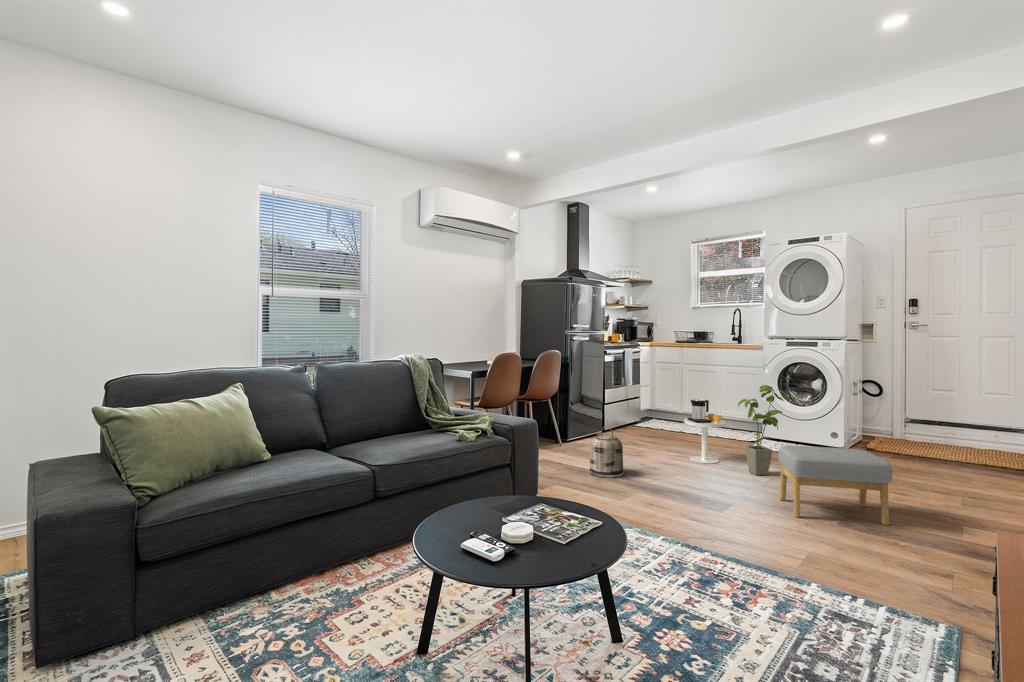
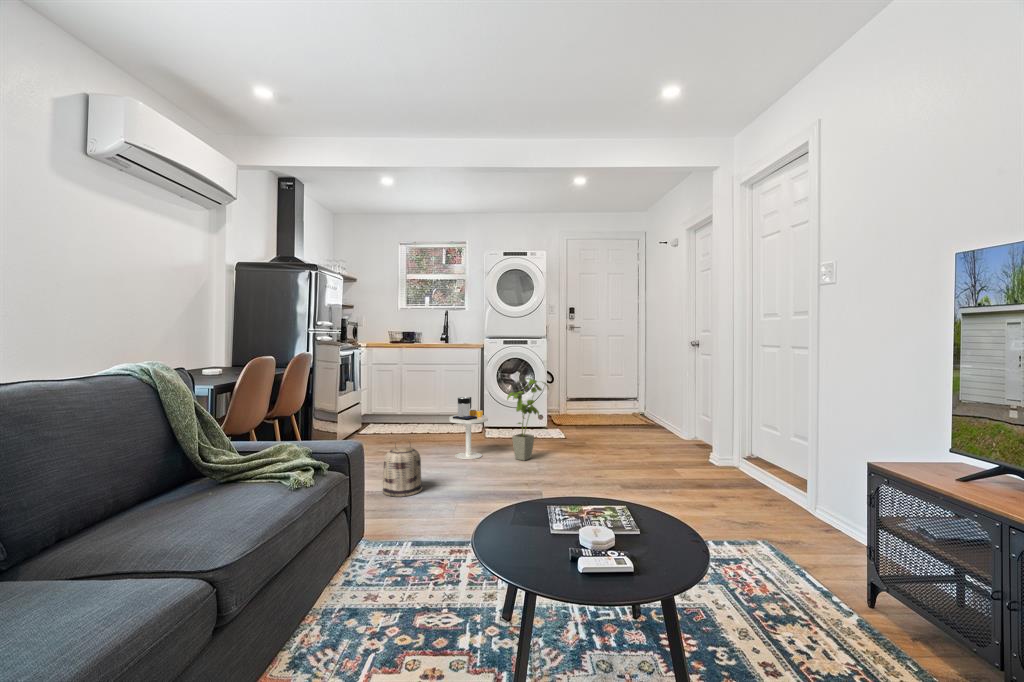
footstool: present [778,446,892,525] -> none [567,424,650,490]

